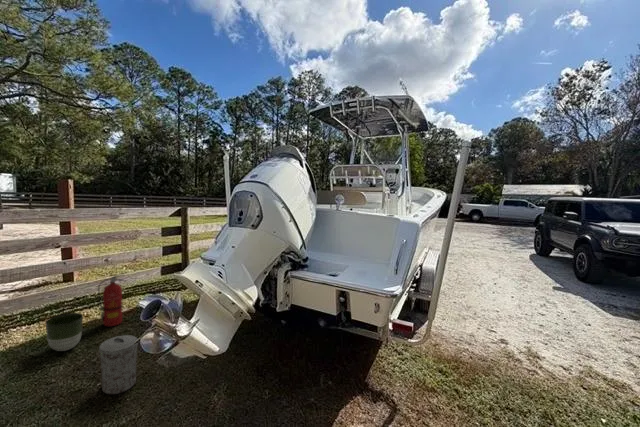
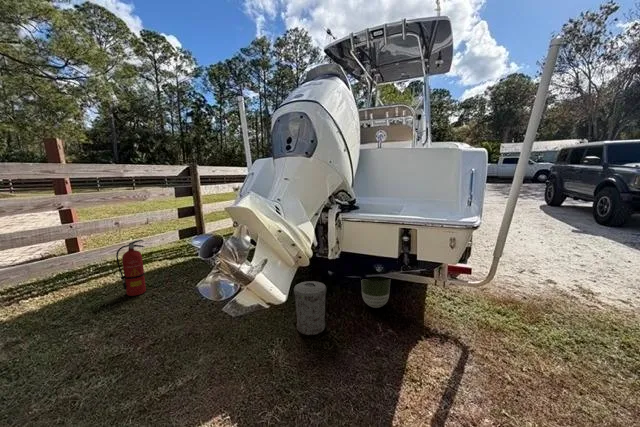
planter: present [46,313,83,351] -> present [361,278,391,308]
trash can: present [99,335,138,394] -> present [294,281,326,335]

